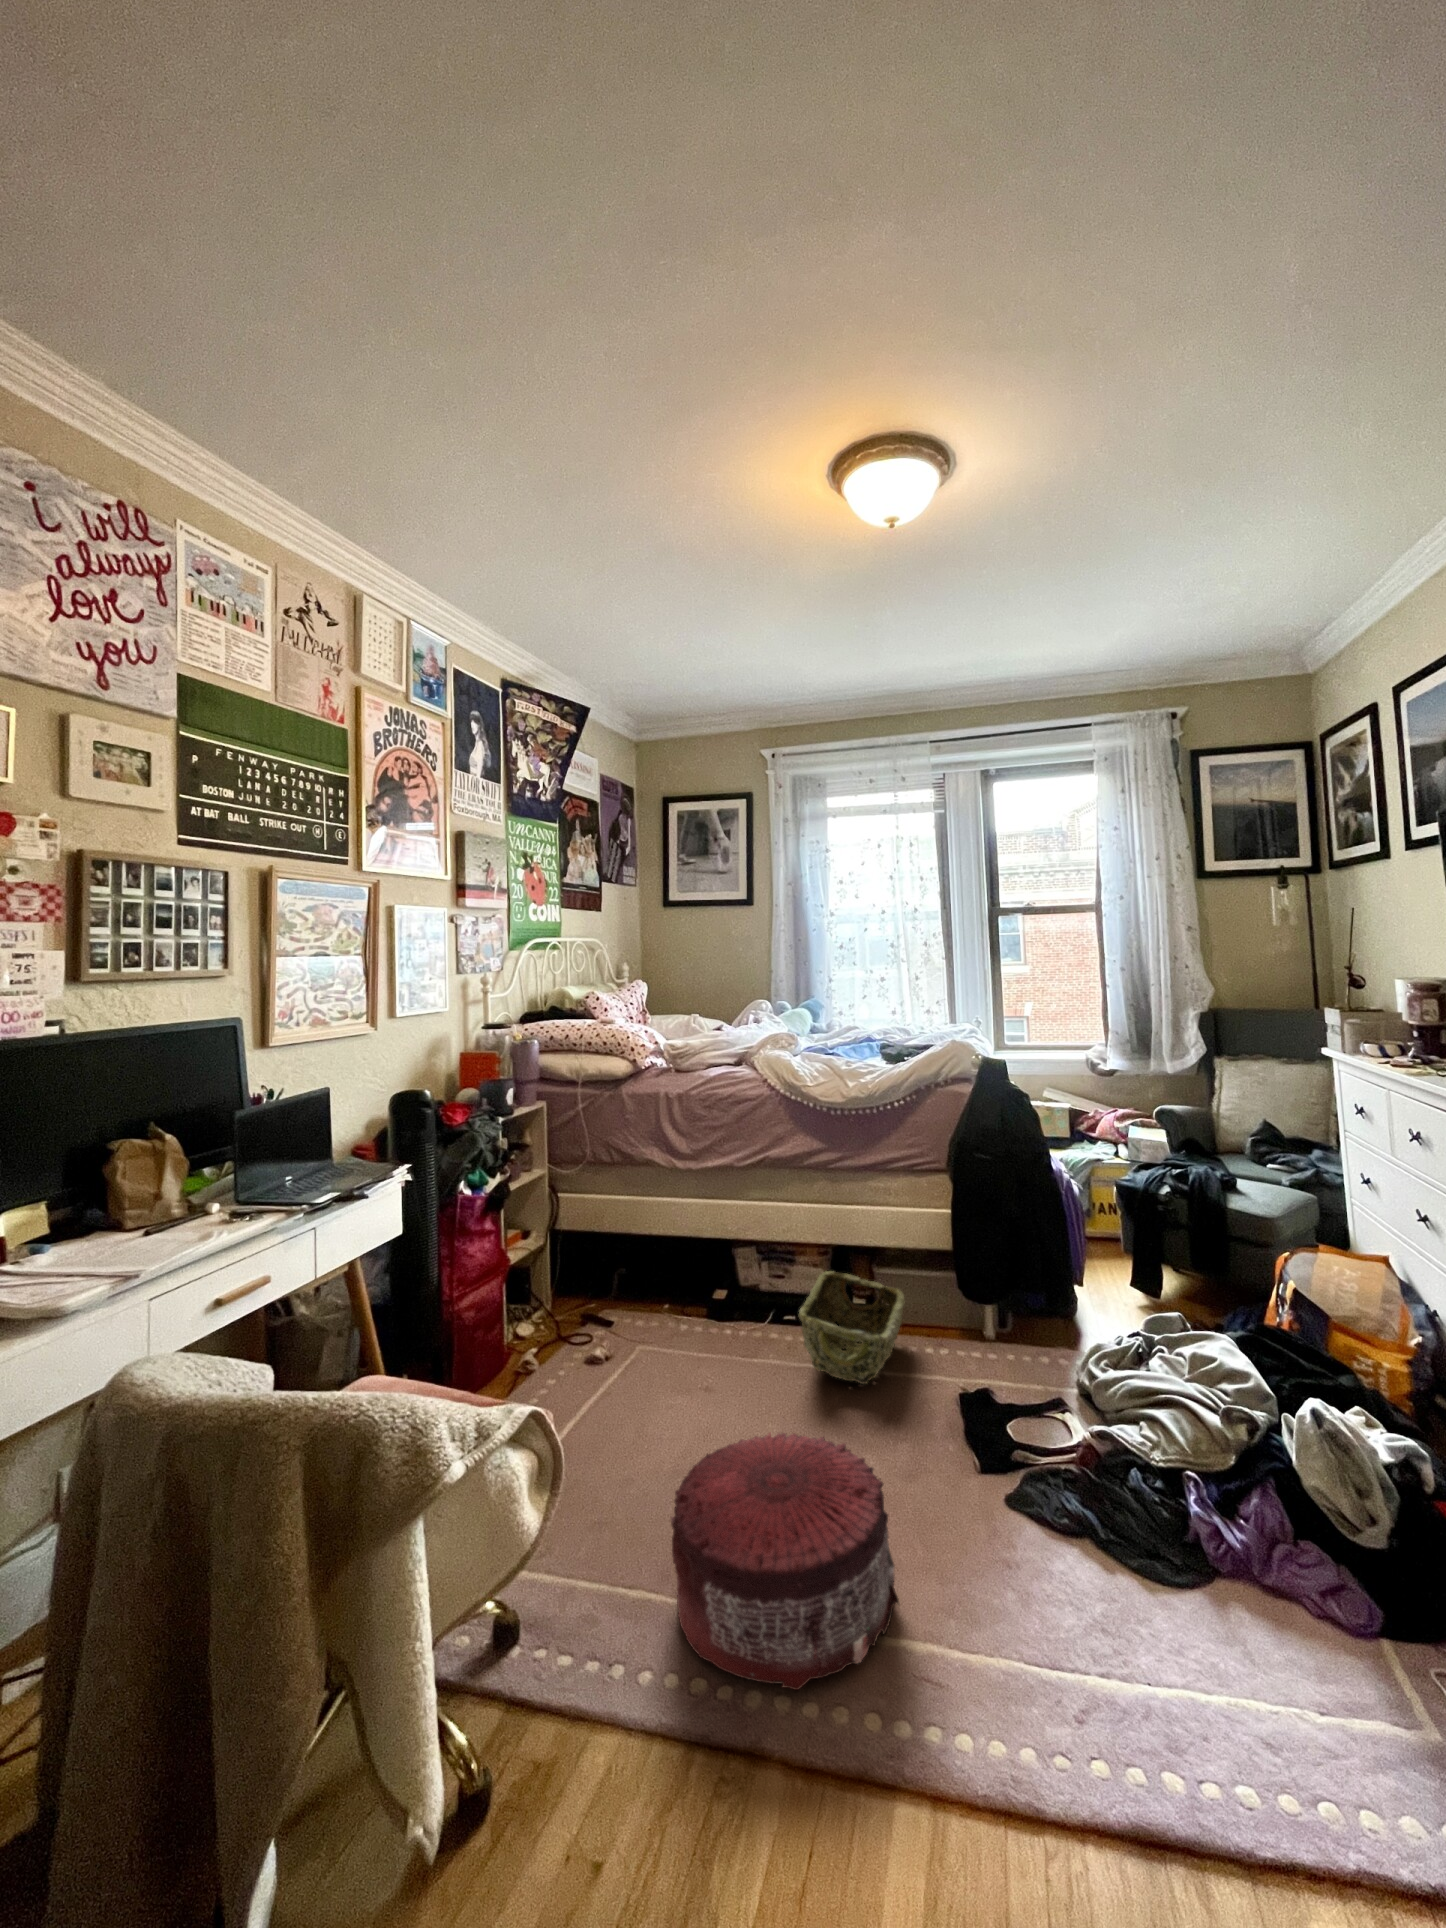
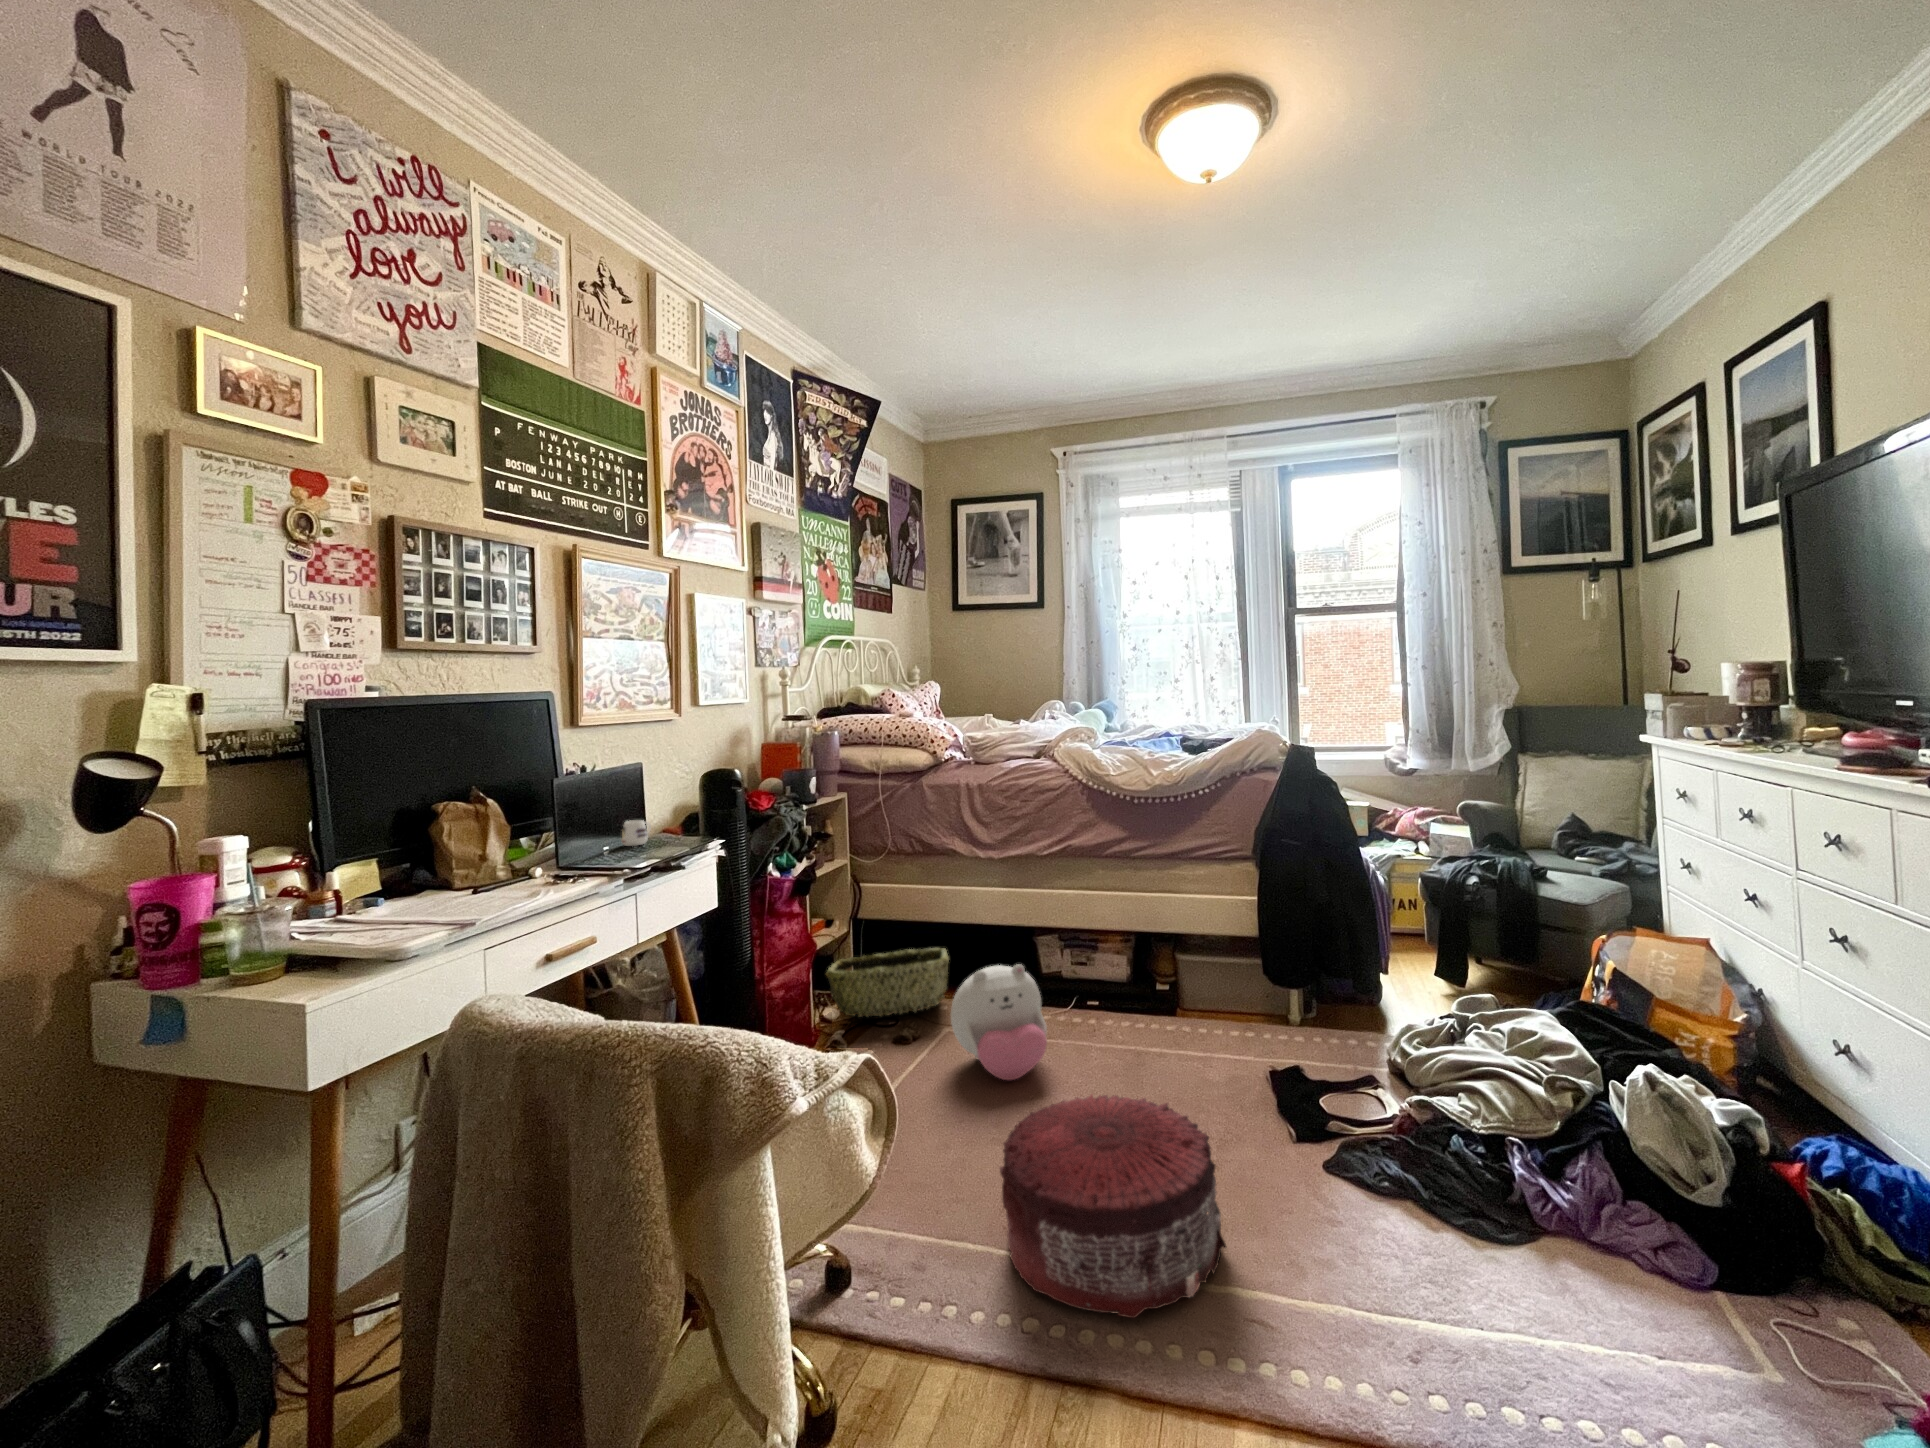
mug: none [303,1144,335,1177] -> present [622,820,651,849]
woven basket: present [799,1271,904,1384] -> present [826,948,949,1017]
plush toy: none [640,1282,736,1406] -> present [951,964,1047,1080]

